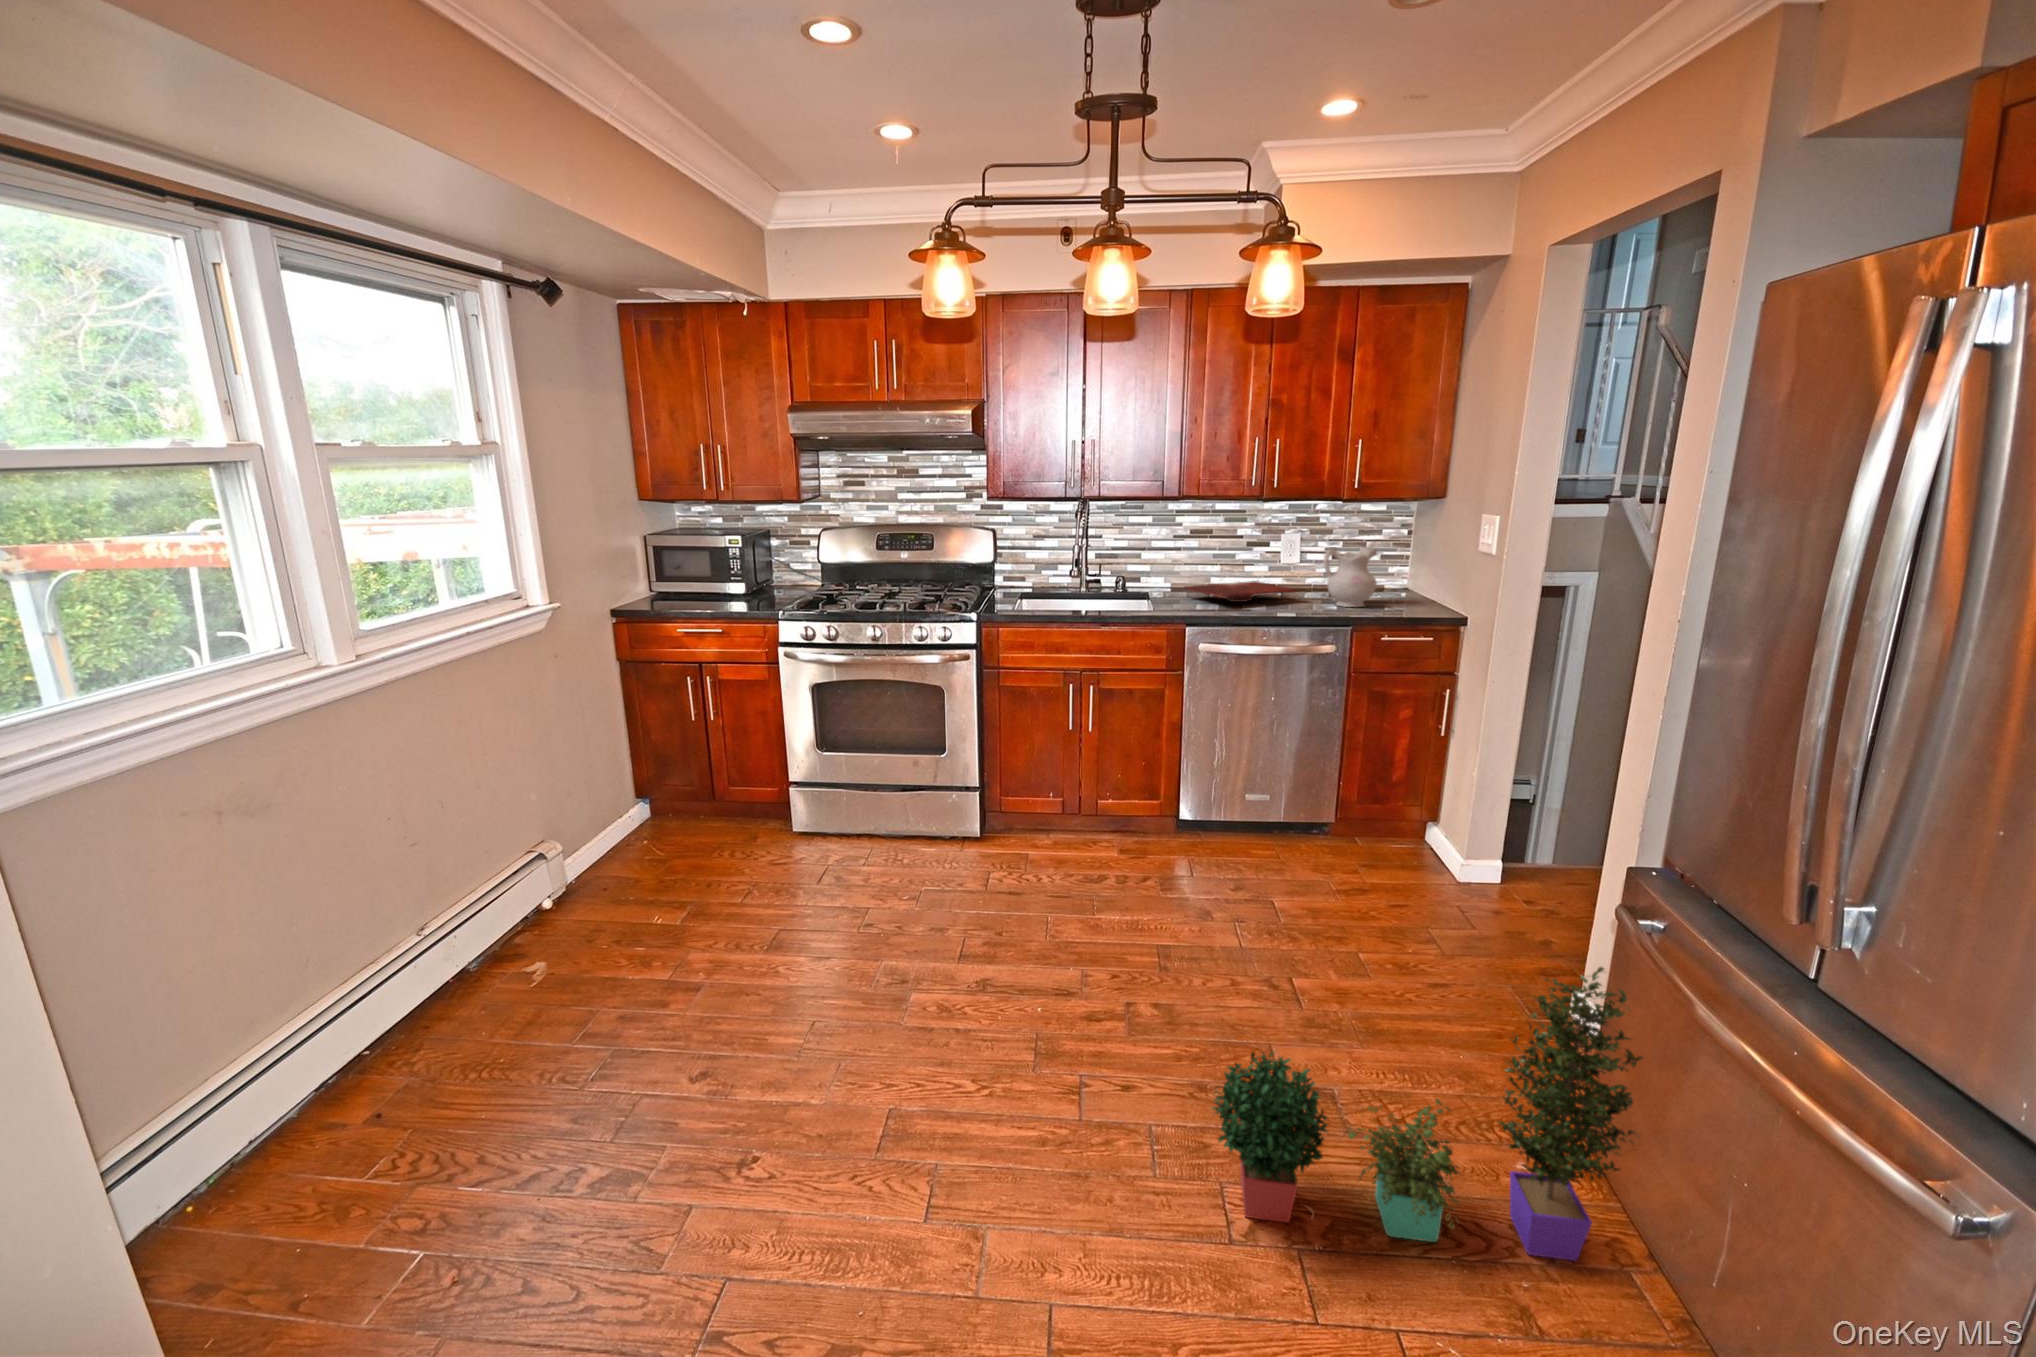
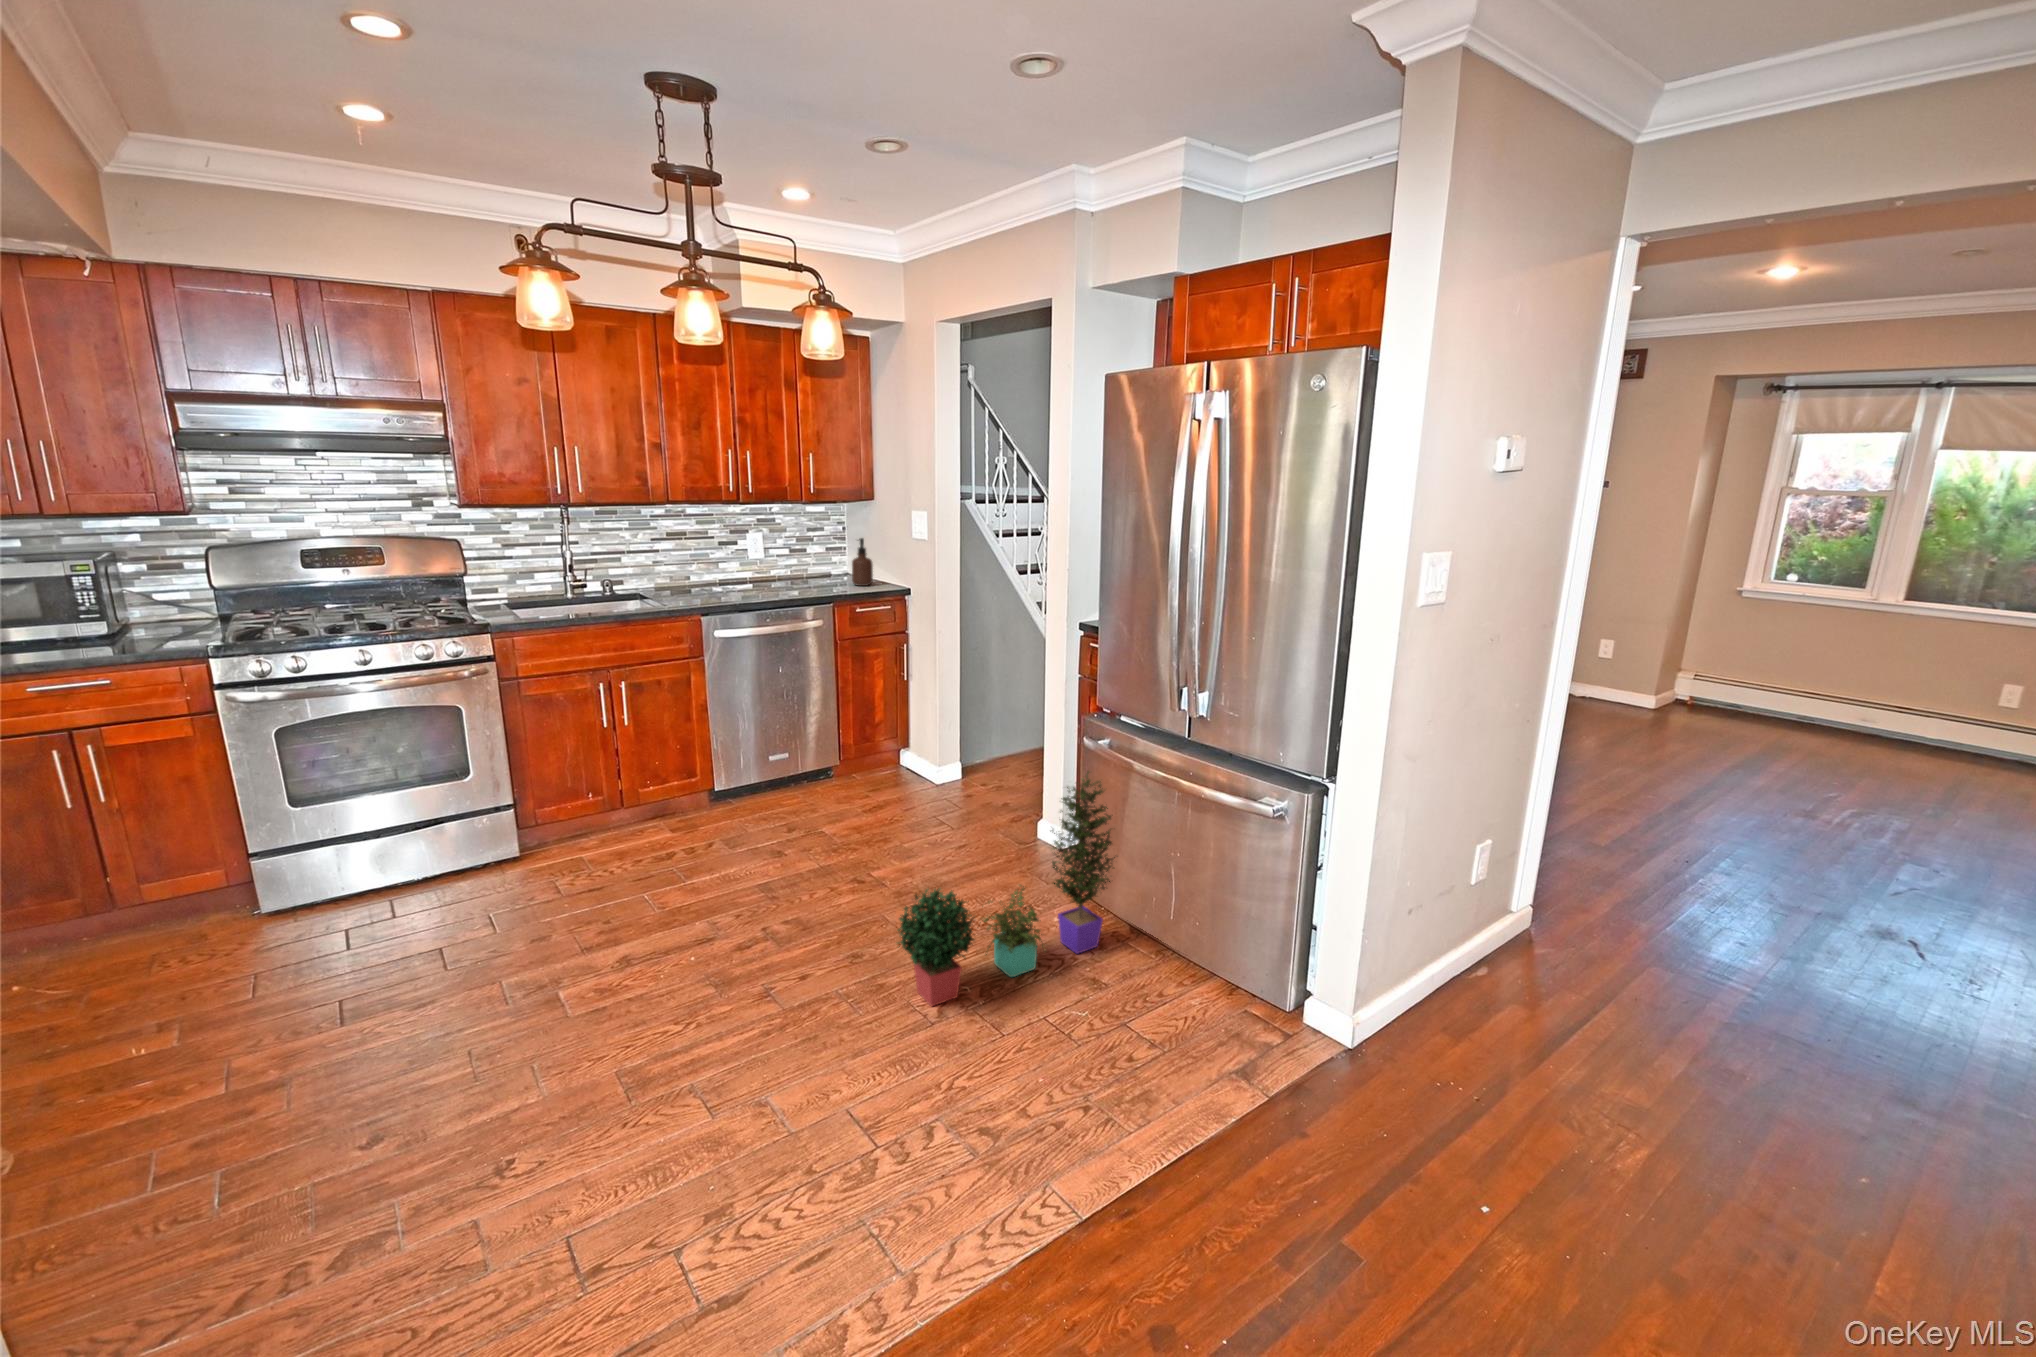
soap dispenser: none [1396,544,1426,605] -> present [852,538,873,586]
ceramic pitcher: present [1324,547,1377,607] -> none [799,541,841,590]
cutting board: present [1184,581,1297,602] -> none [678,575,780,593]

